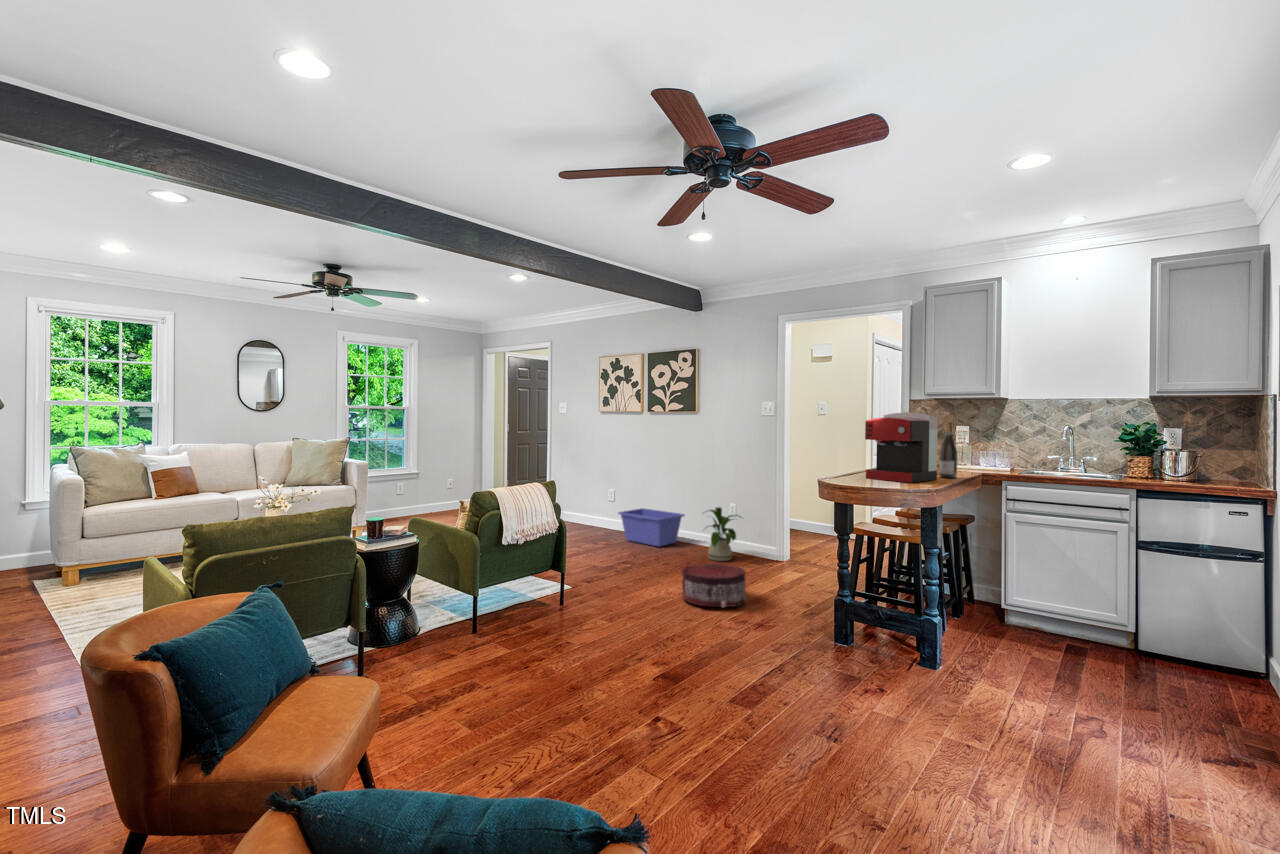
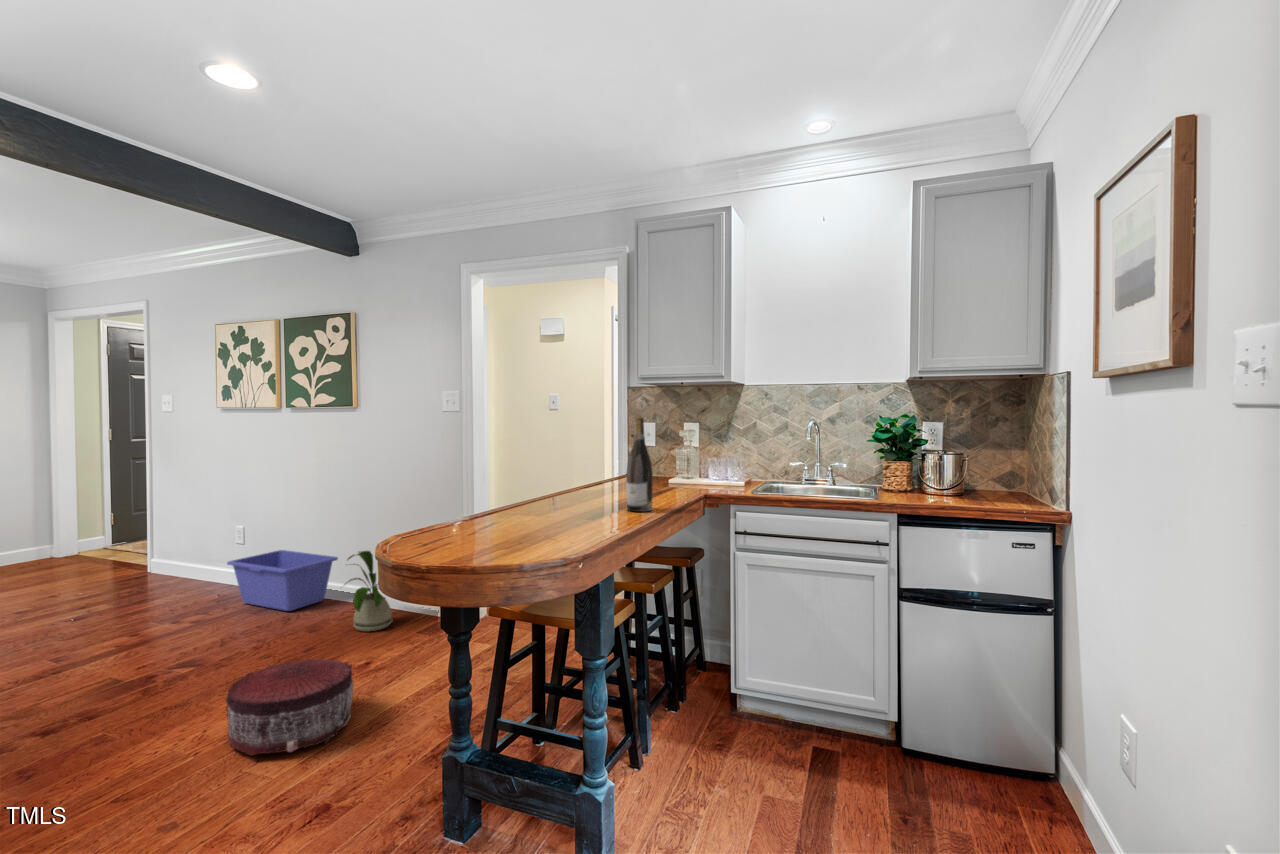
coffee maker: present [865,412,938,482] -> none [488,402,615,532]

